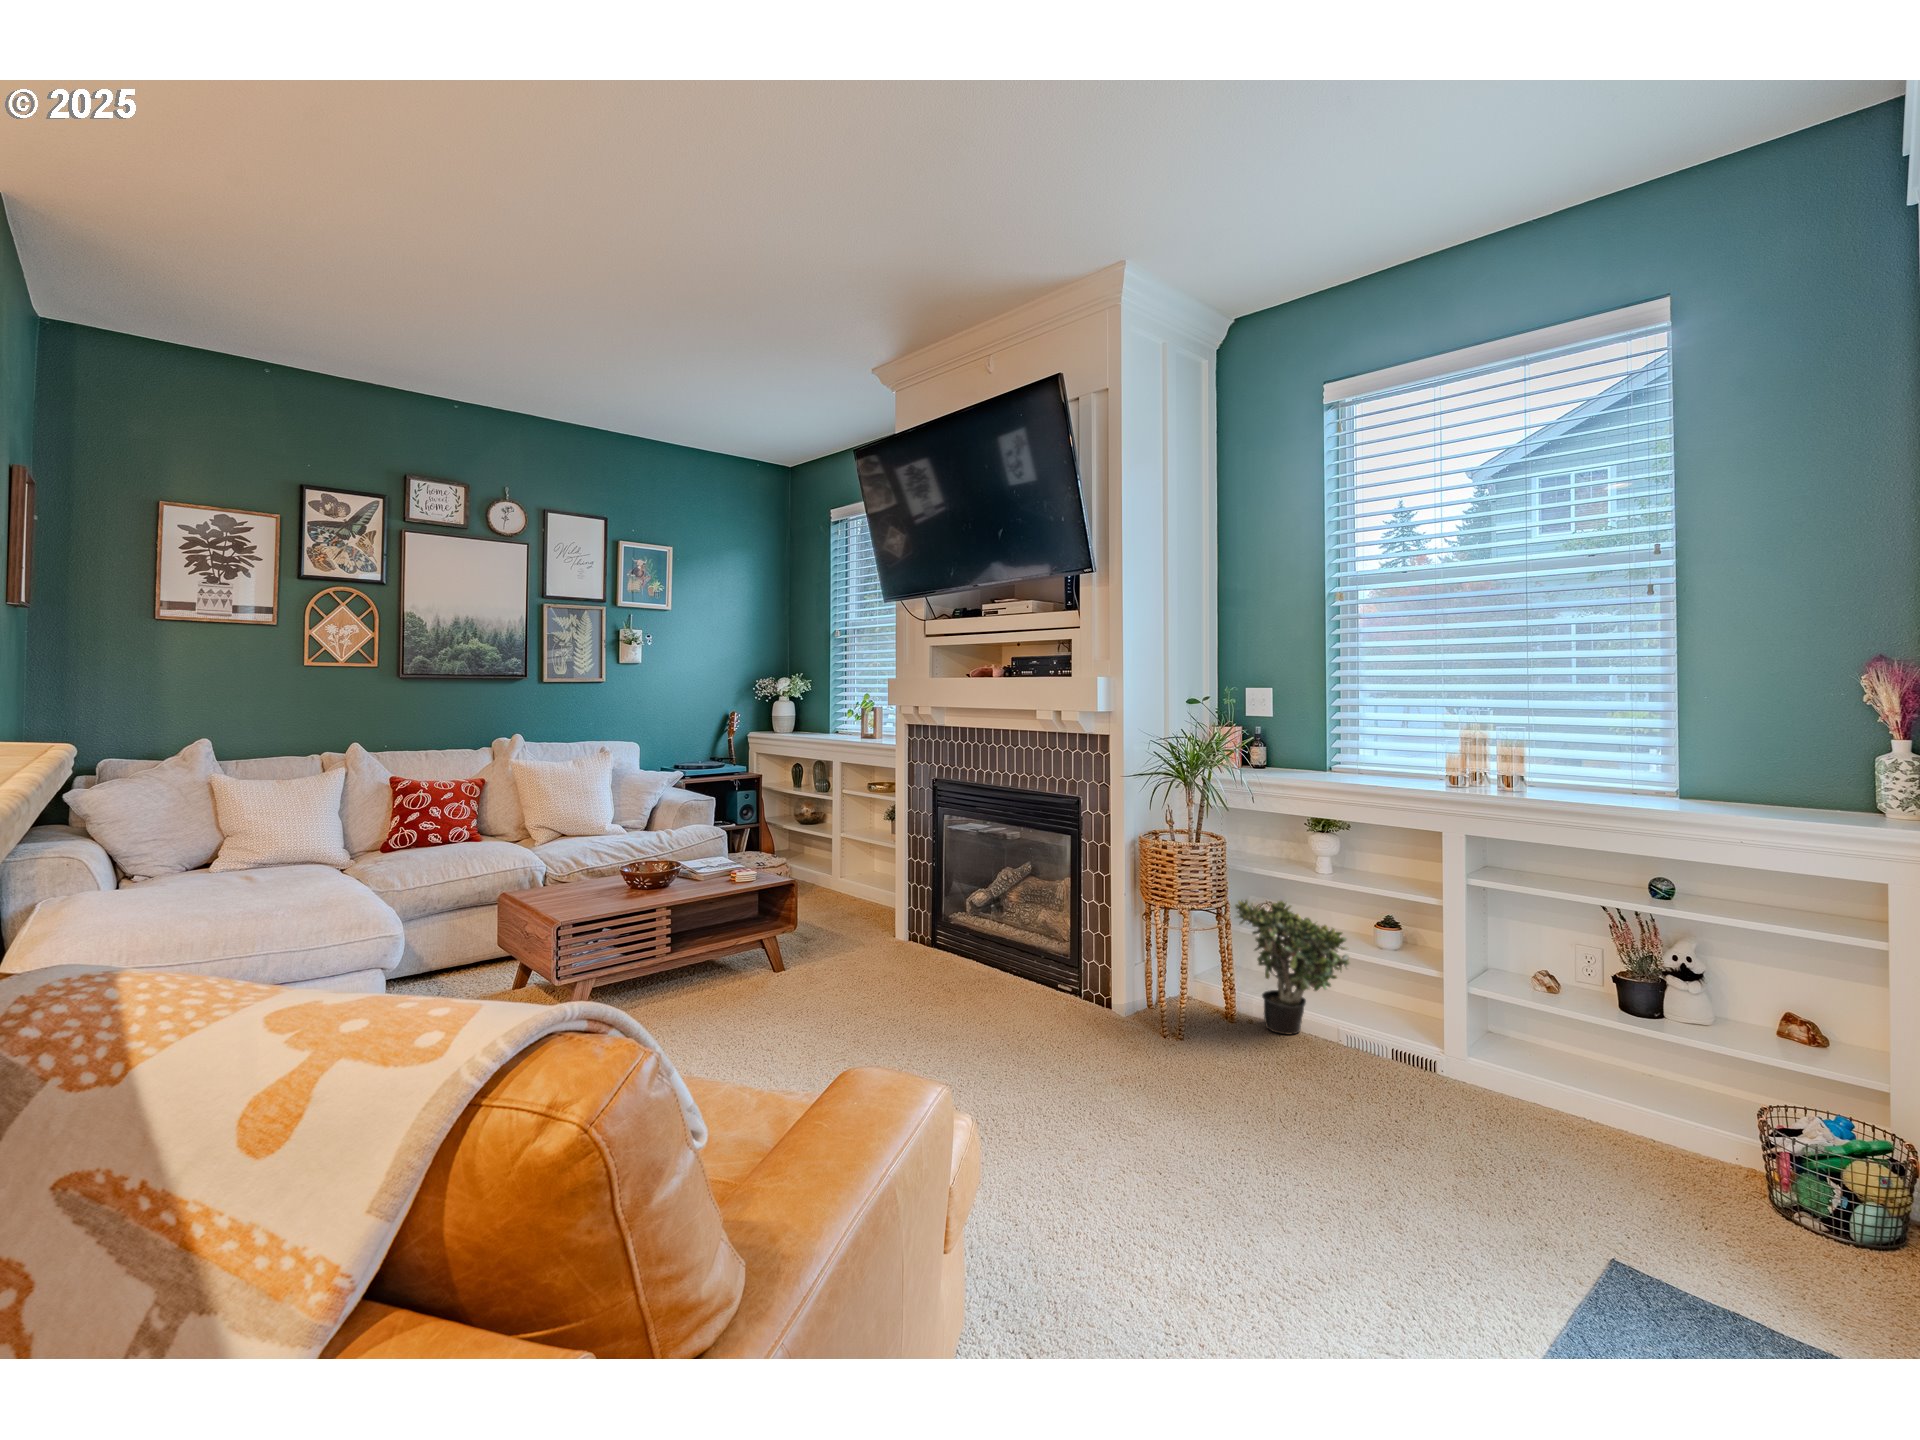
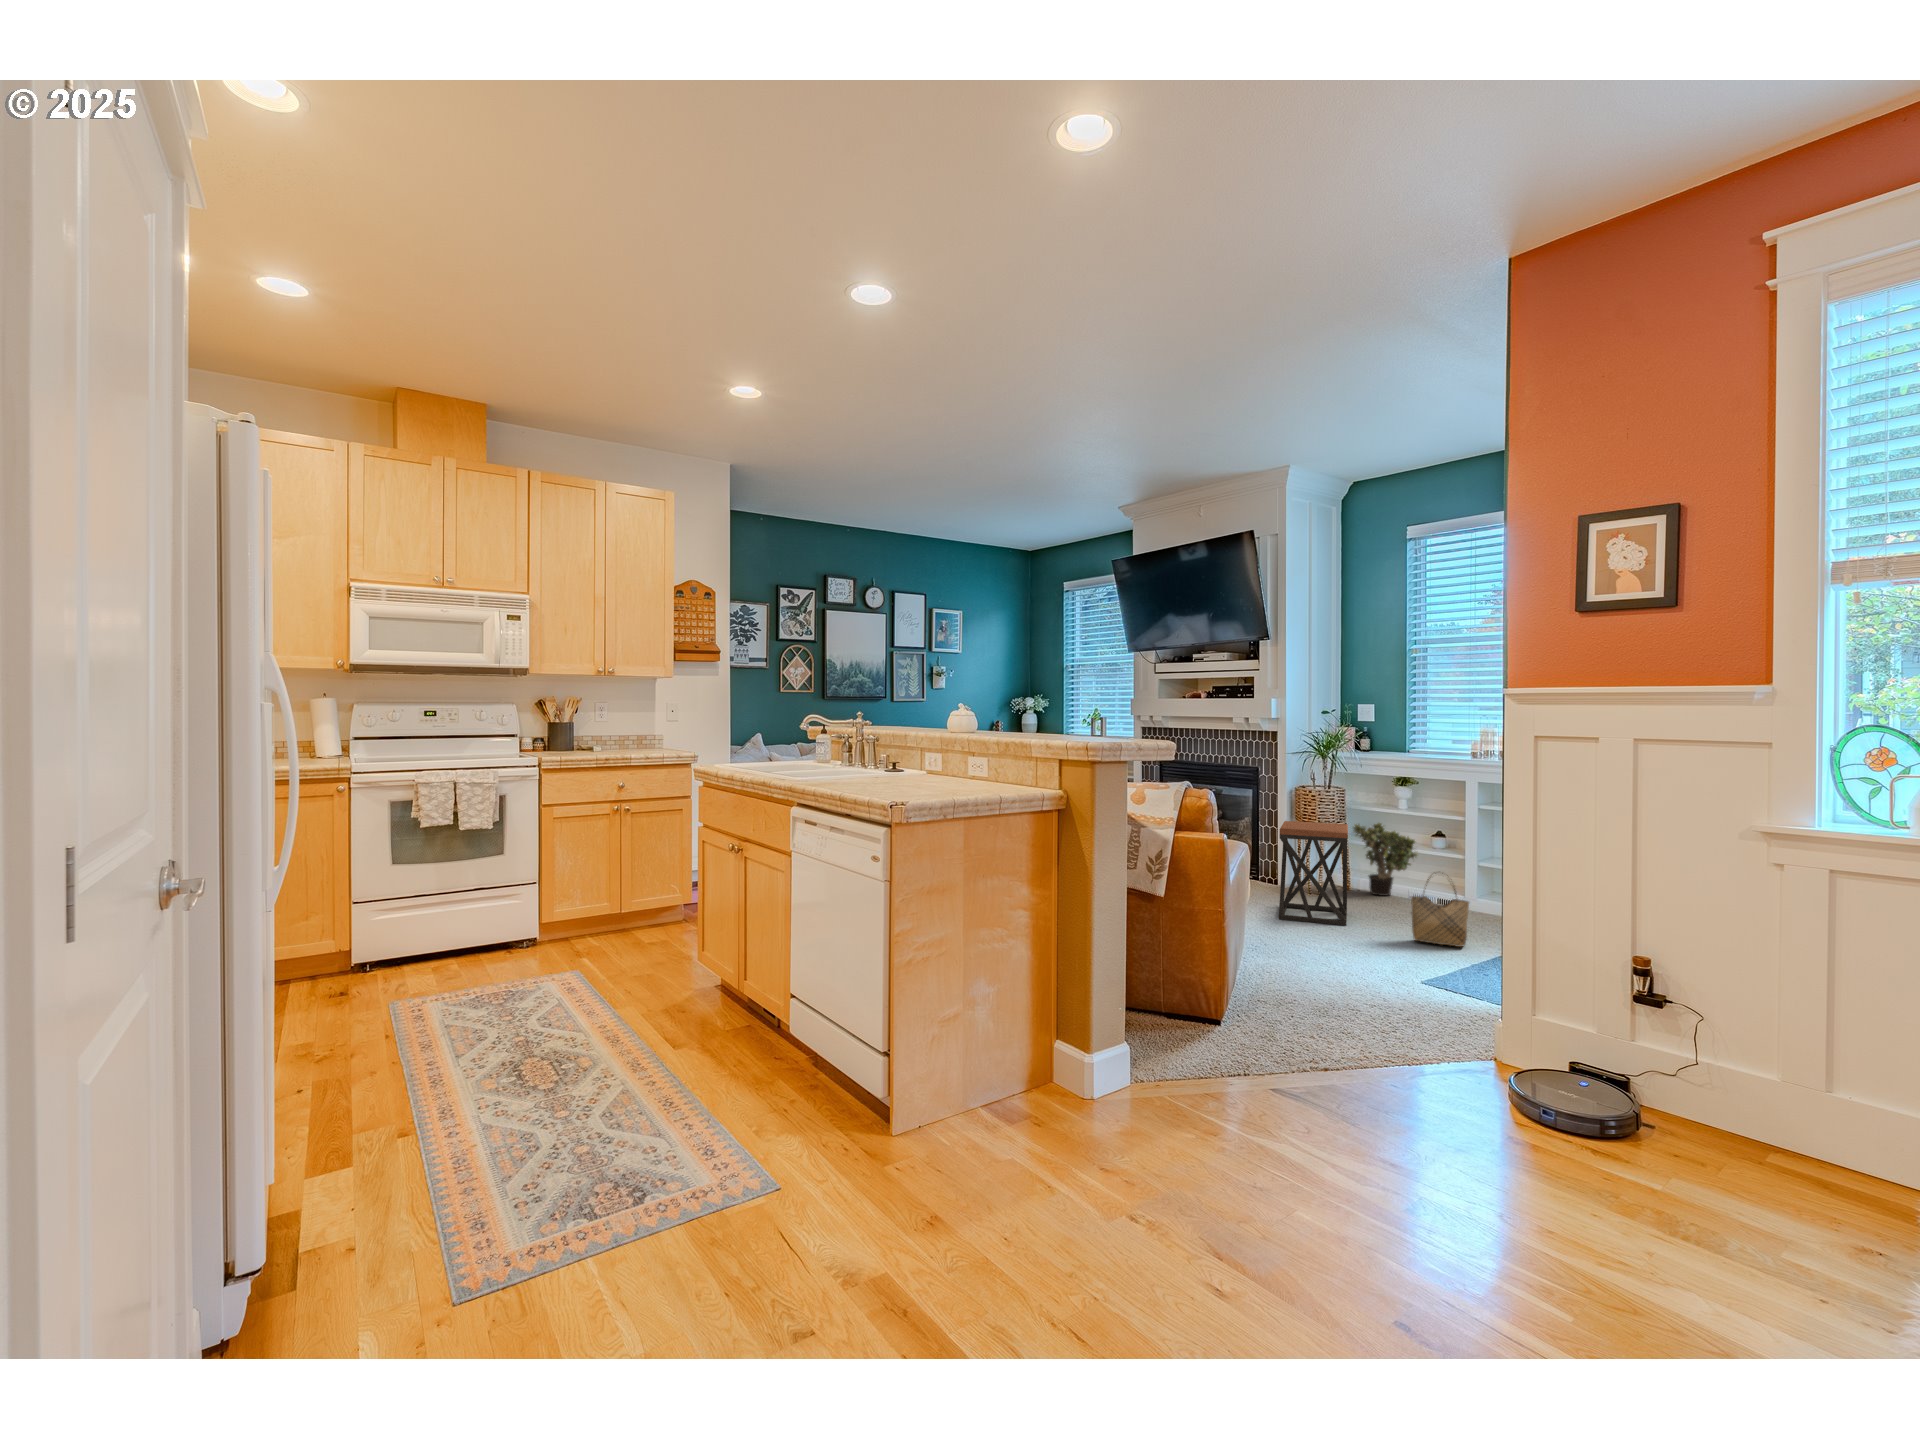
stool: none [1082,917,1225,1164] -> present [1279,821,1348,925]
woven basket: none [1361,1075,1501,1277] -> present [1411,877,1469,947]

